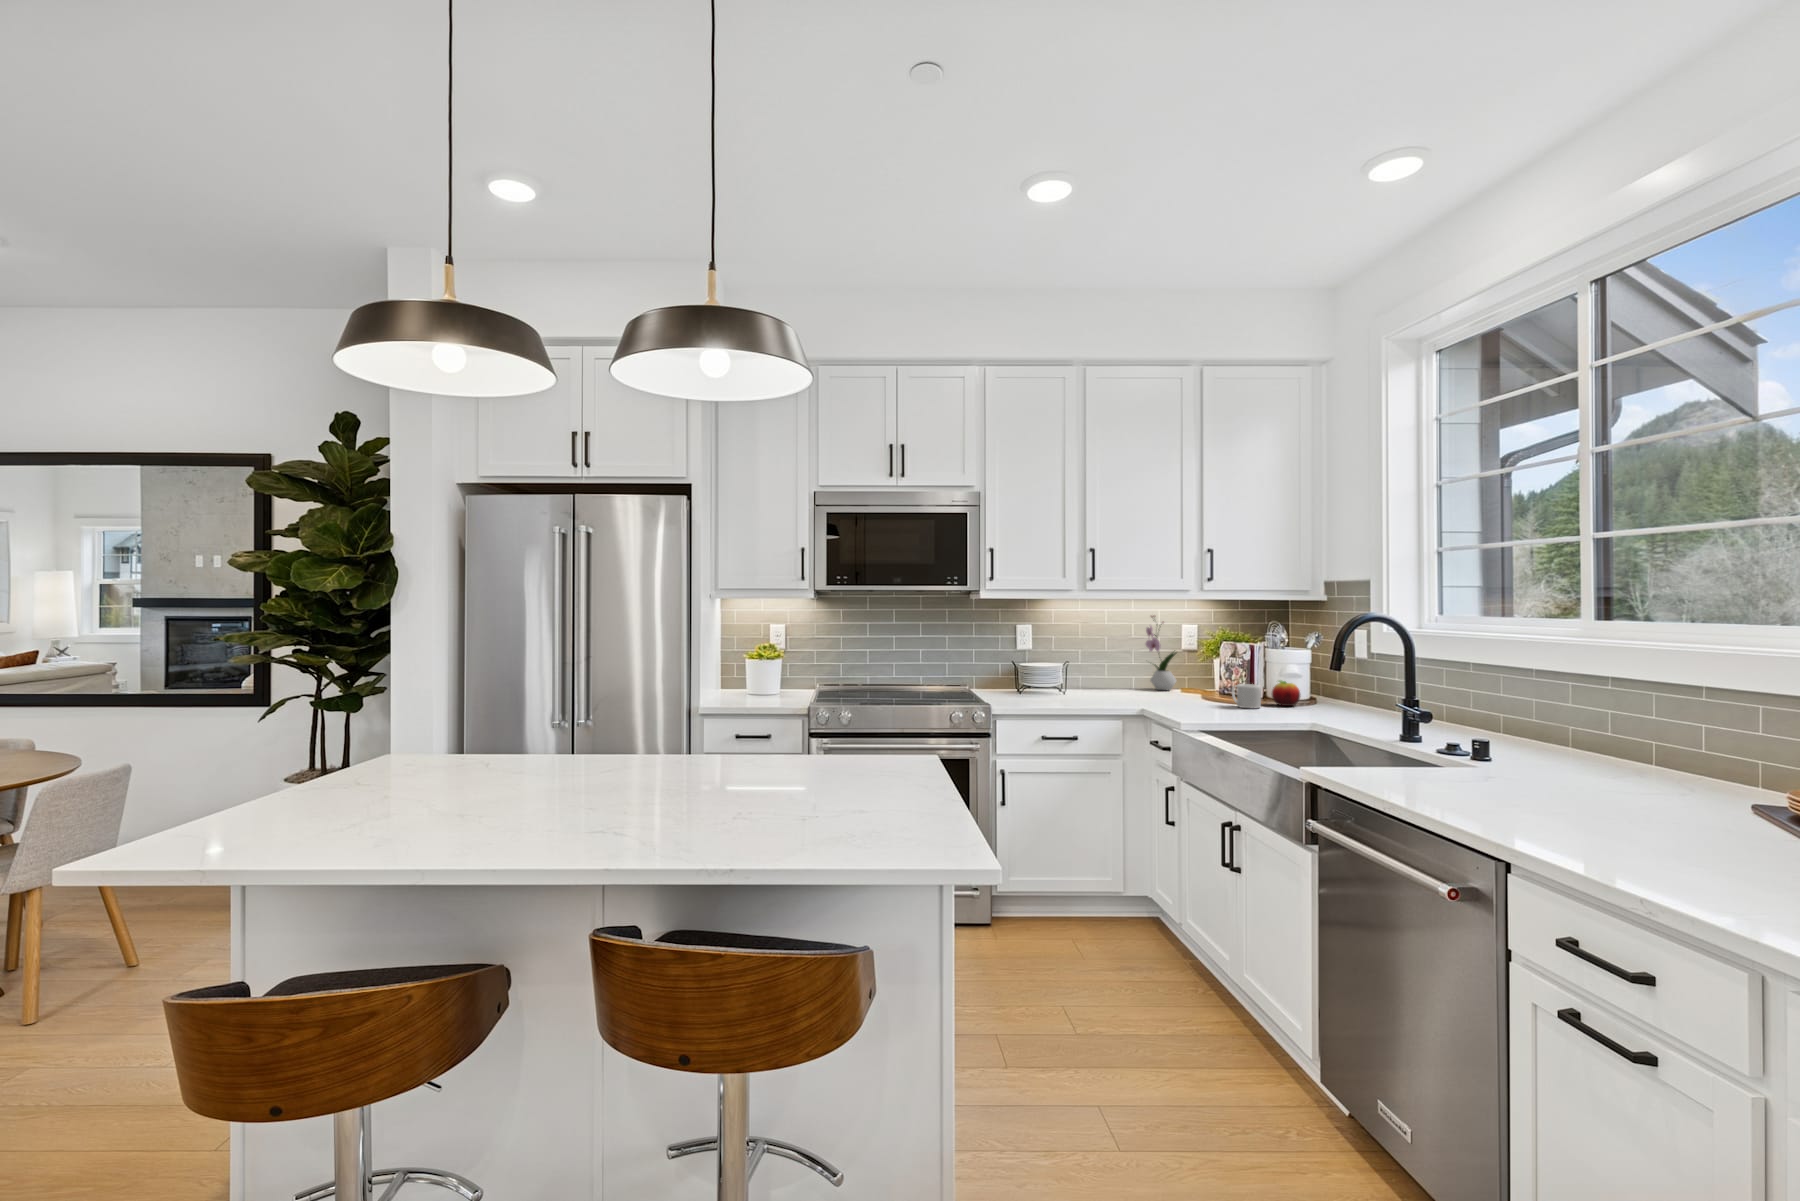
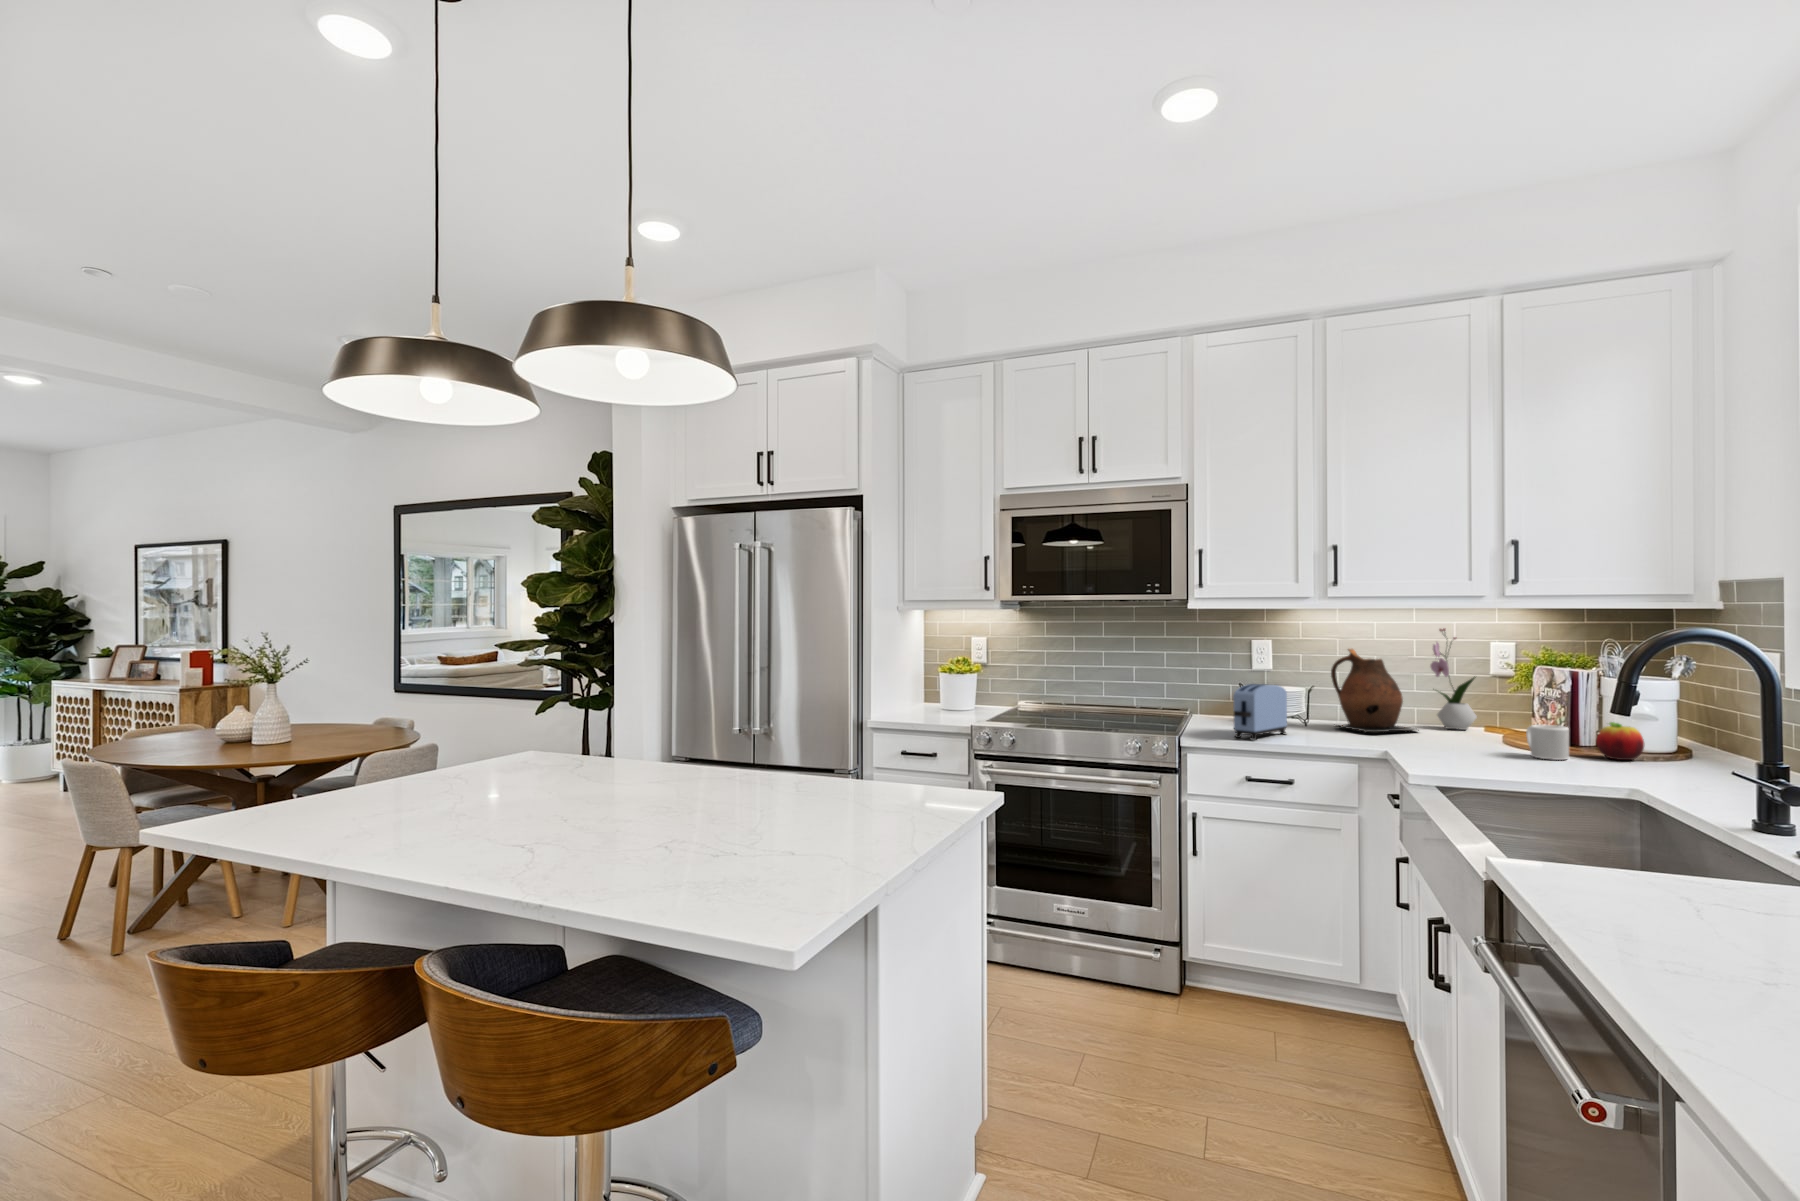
ceramic pitcher: none [1085,631,1146,696] -> present [1331,649,1419,733]
toaster: none [1035,660,1065,706] -> present [1233,684,1287,740]

